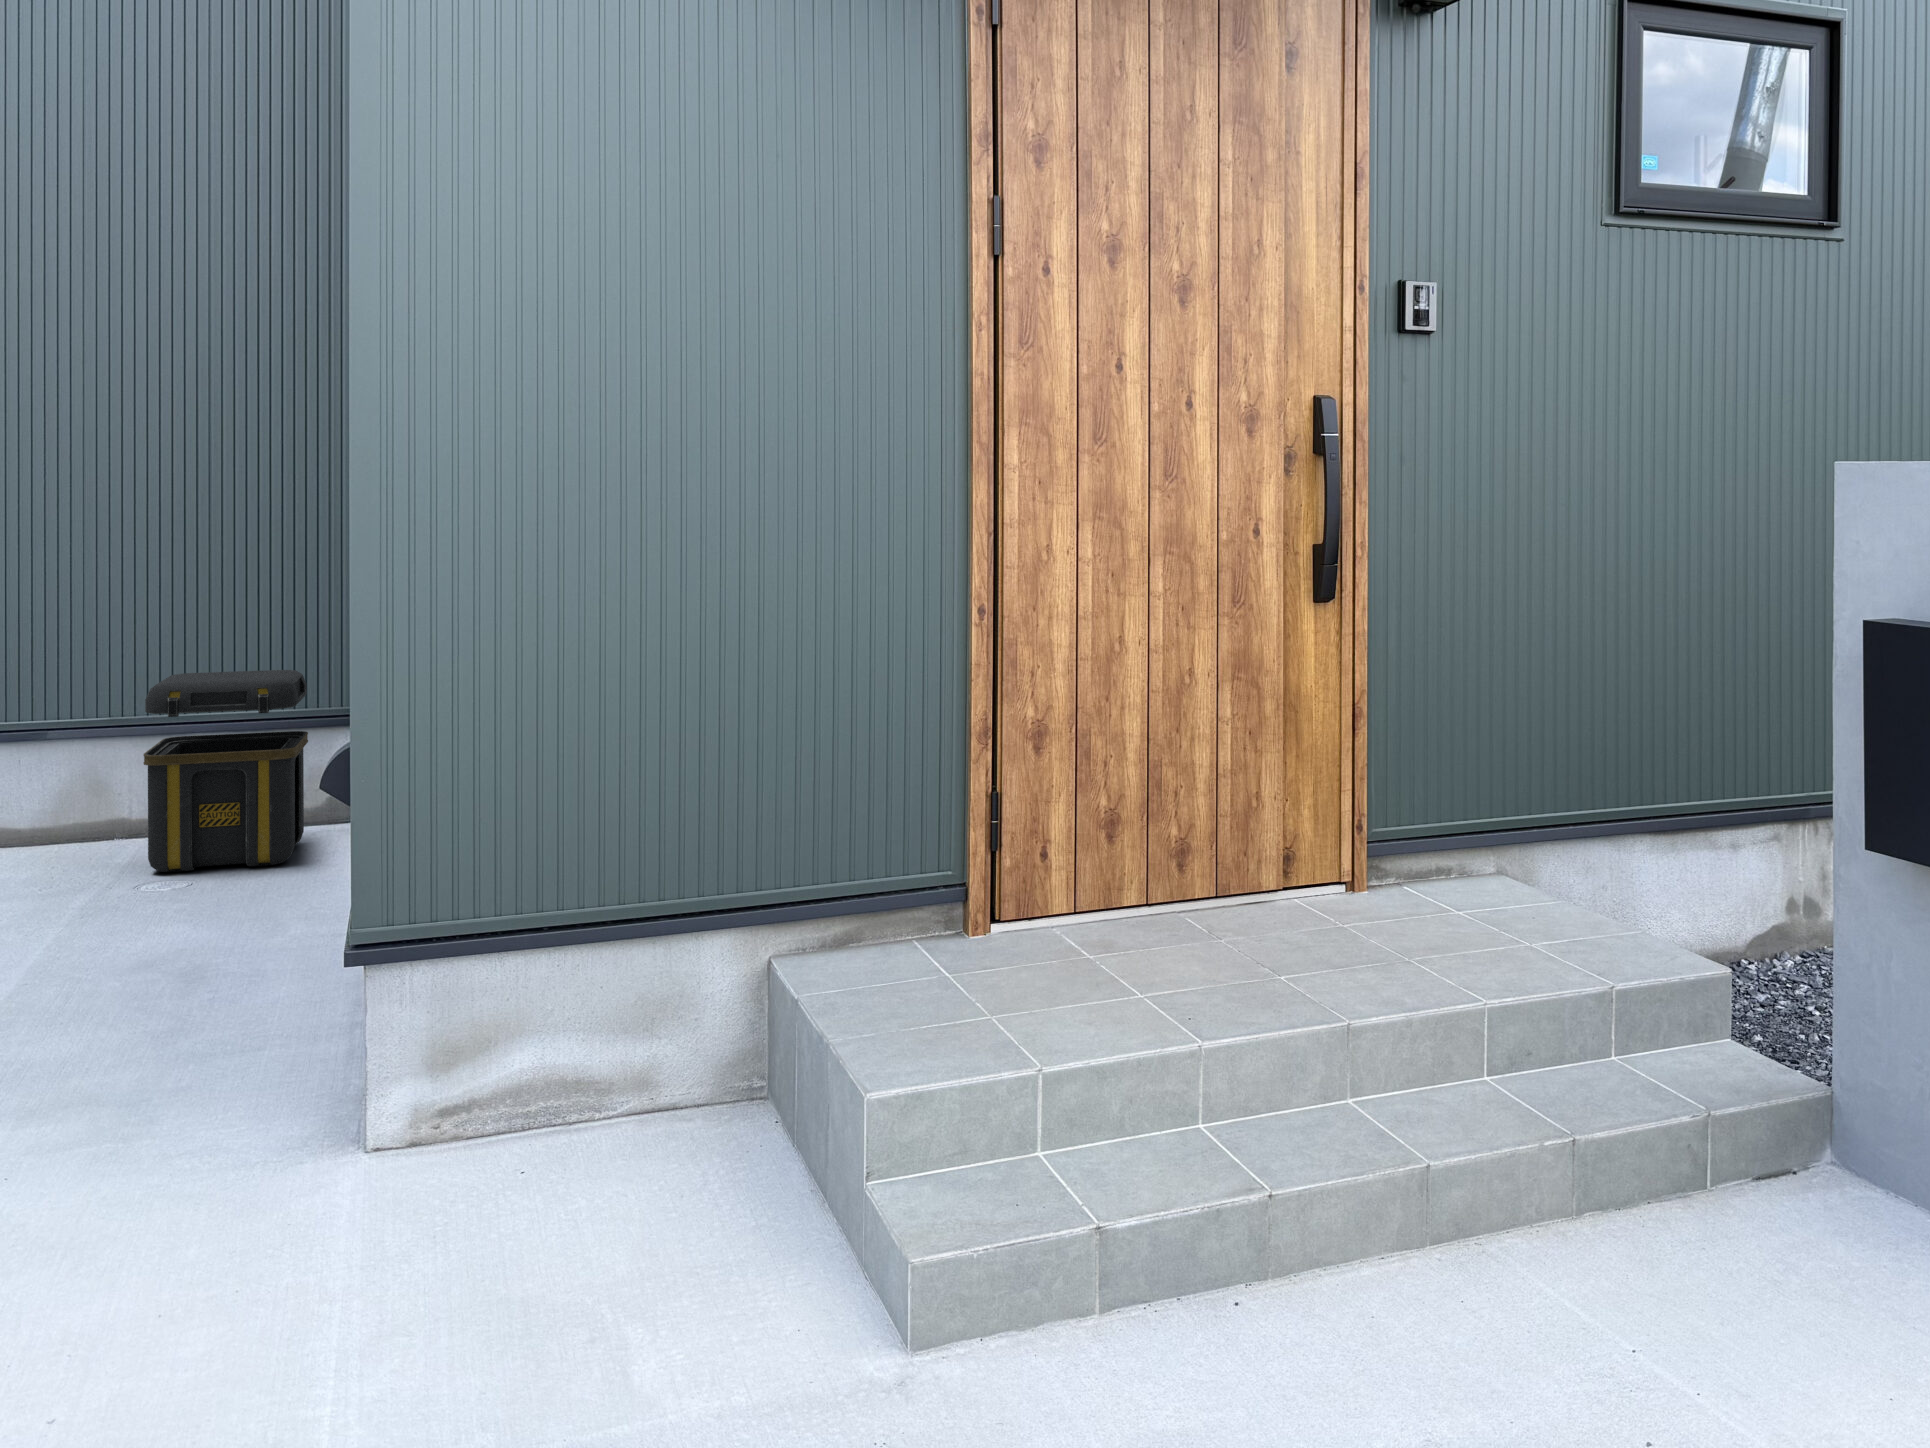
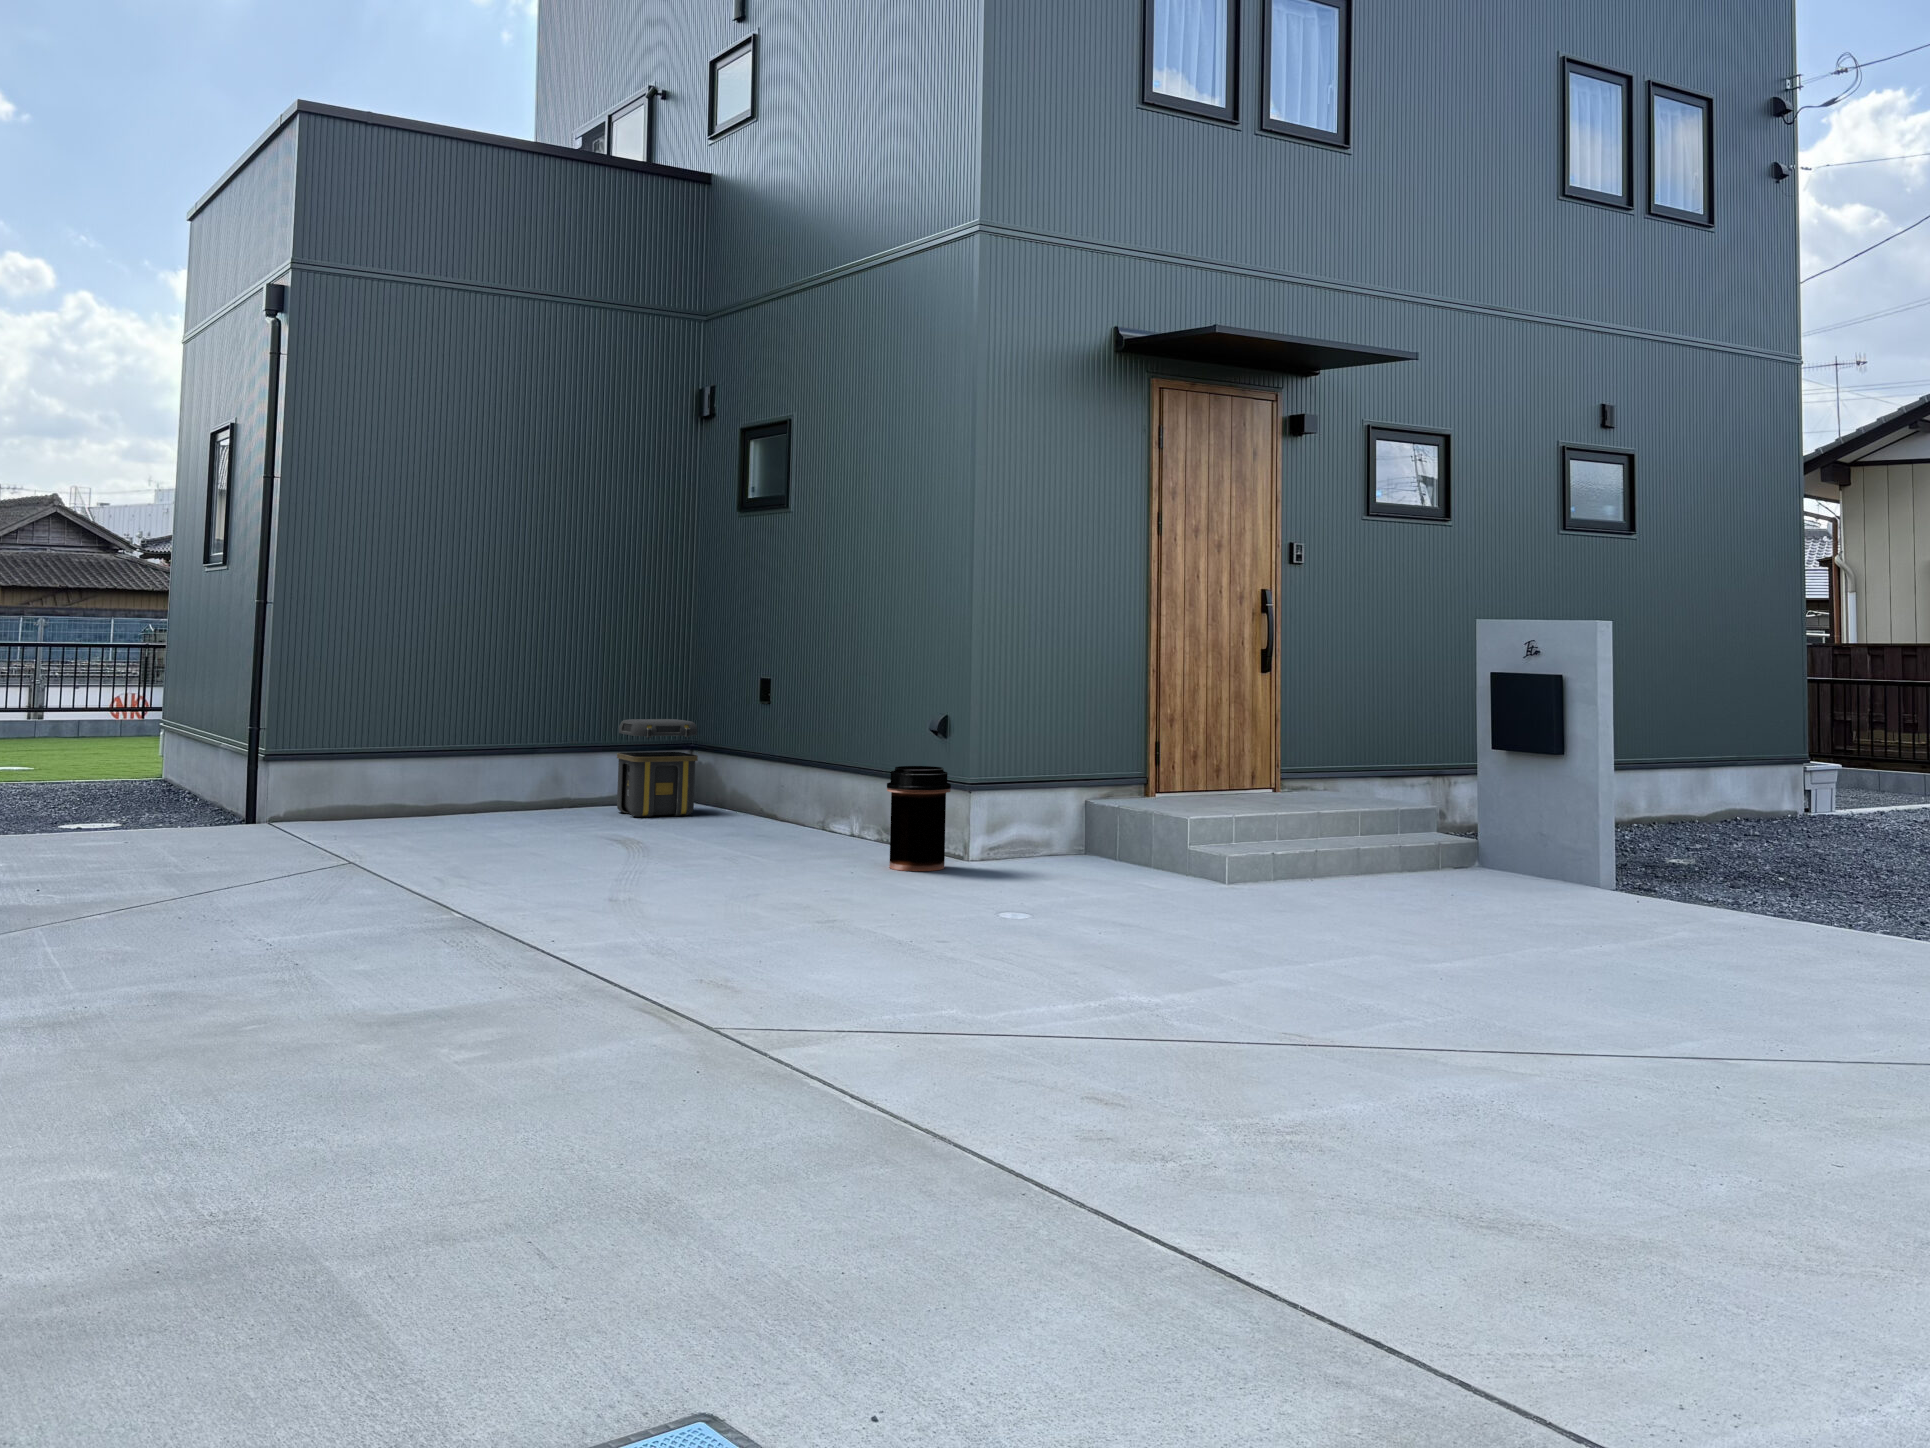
trash can: none [133,881,333,1190] -> present [887,766,951,871]

